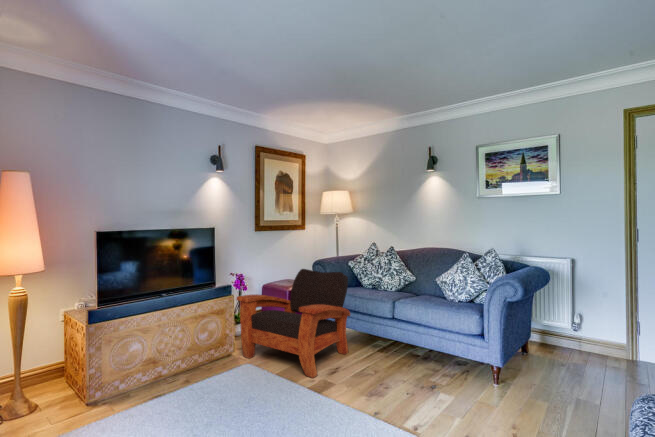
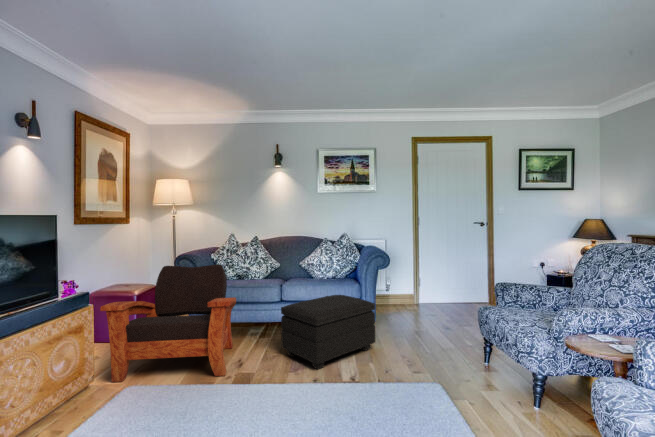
footstool: none [378,322,489,402] -> present [281,295,375,369]

